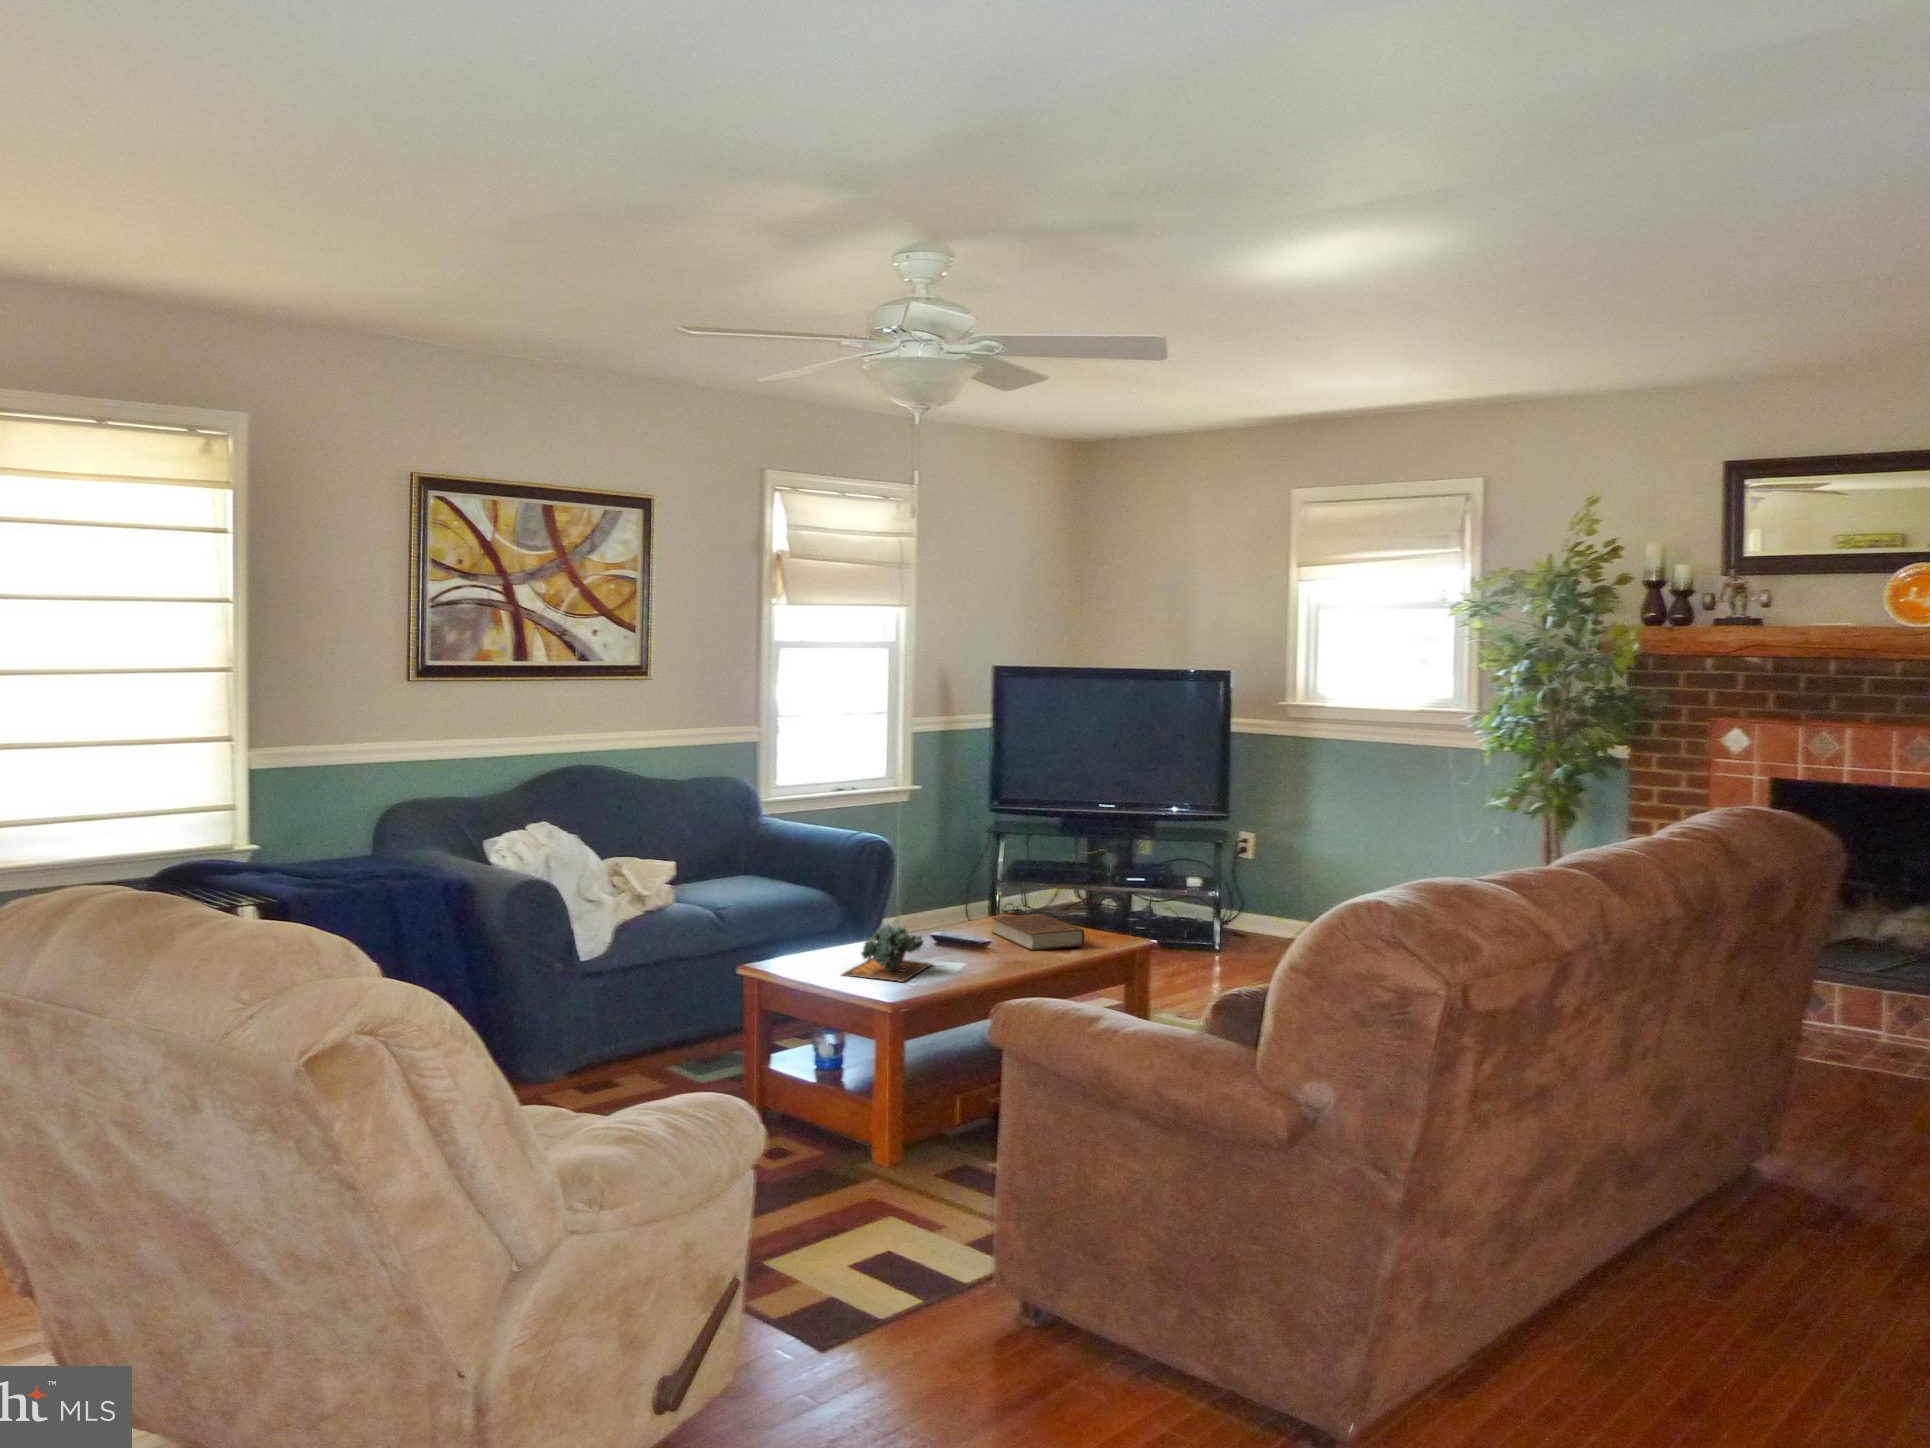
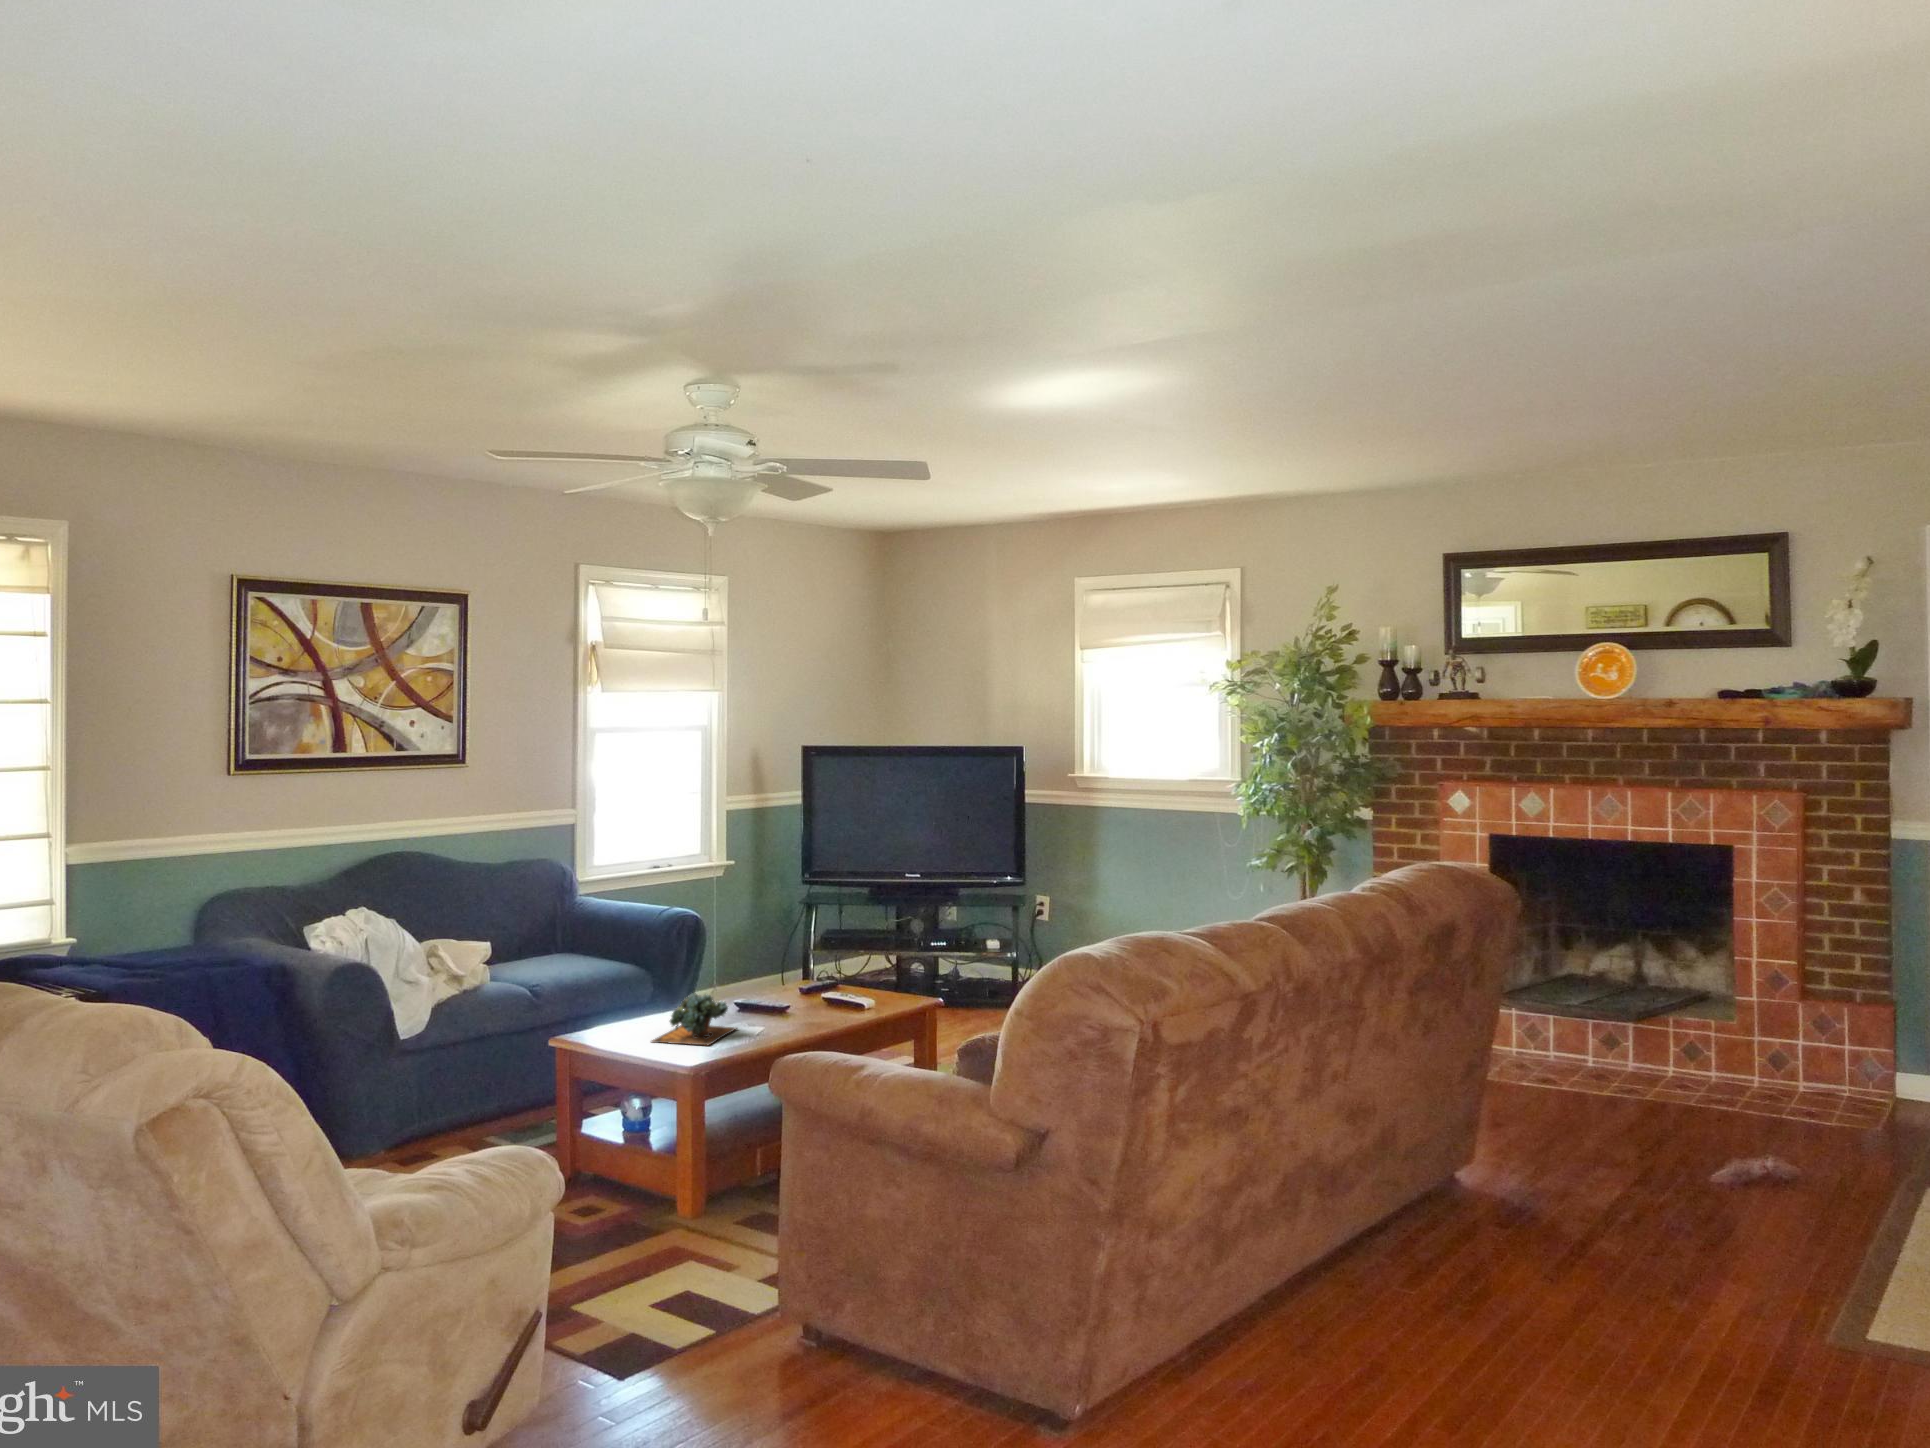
book: present [992,913,1084,951] -> none [795,978,880,1013]

